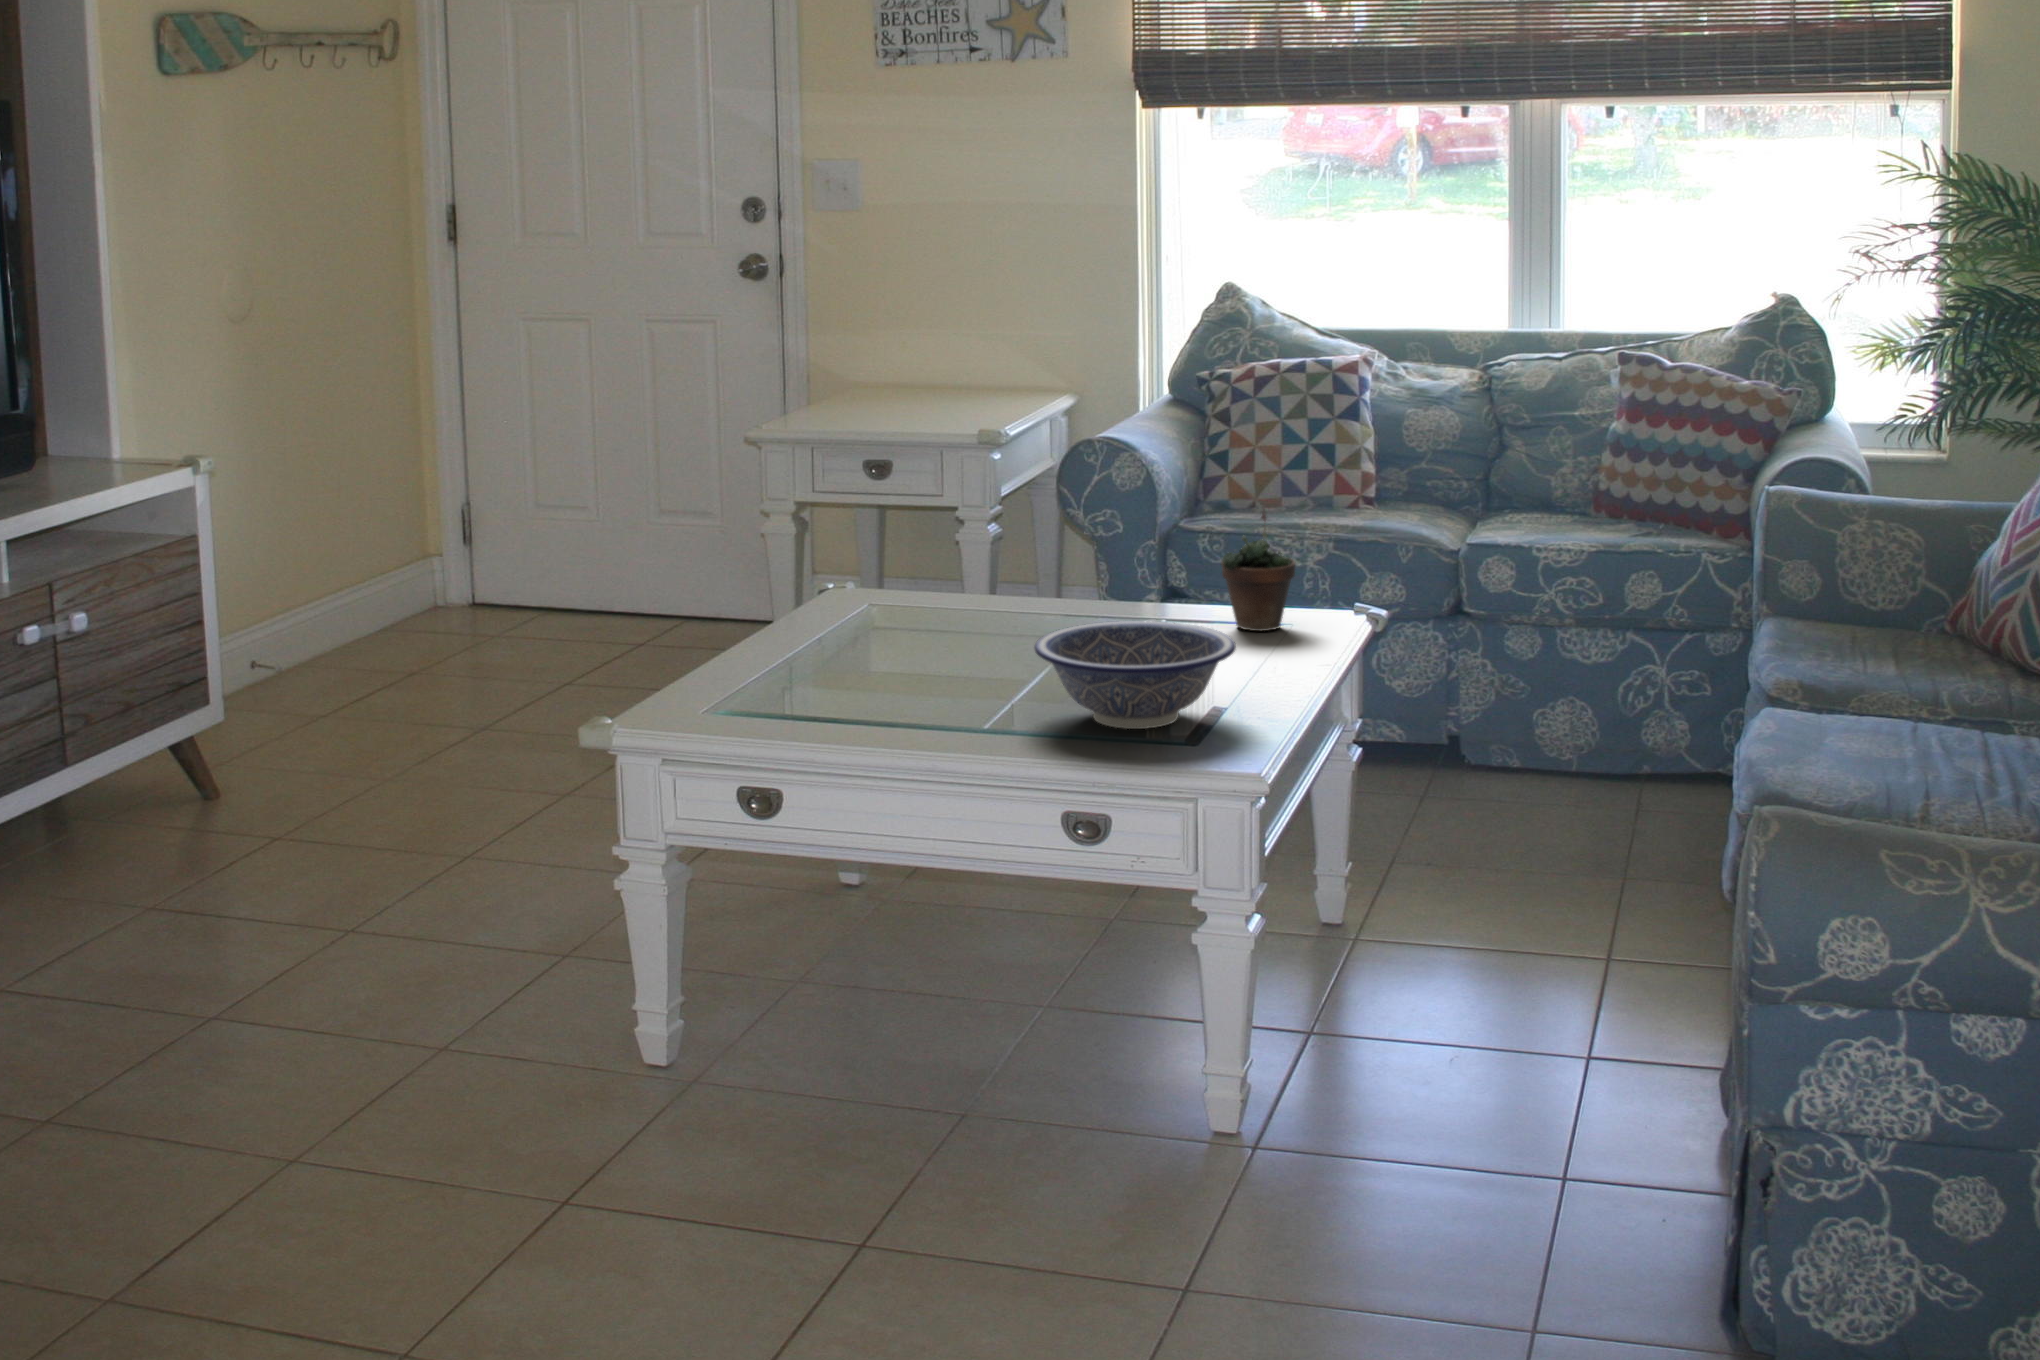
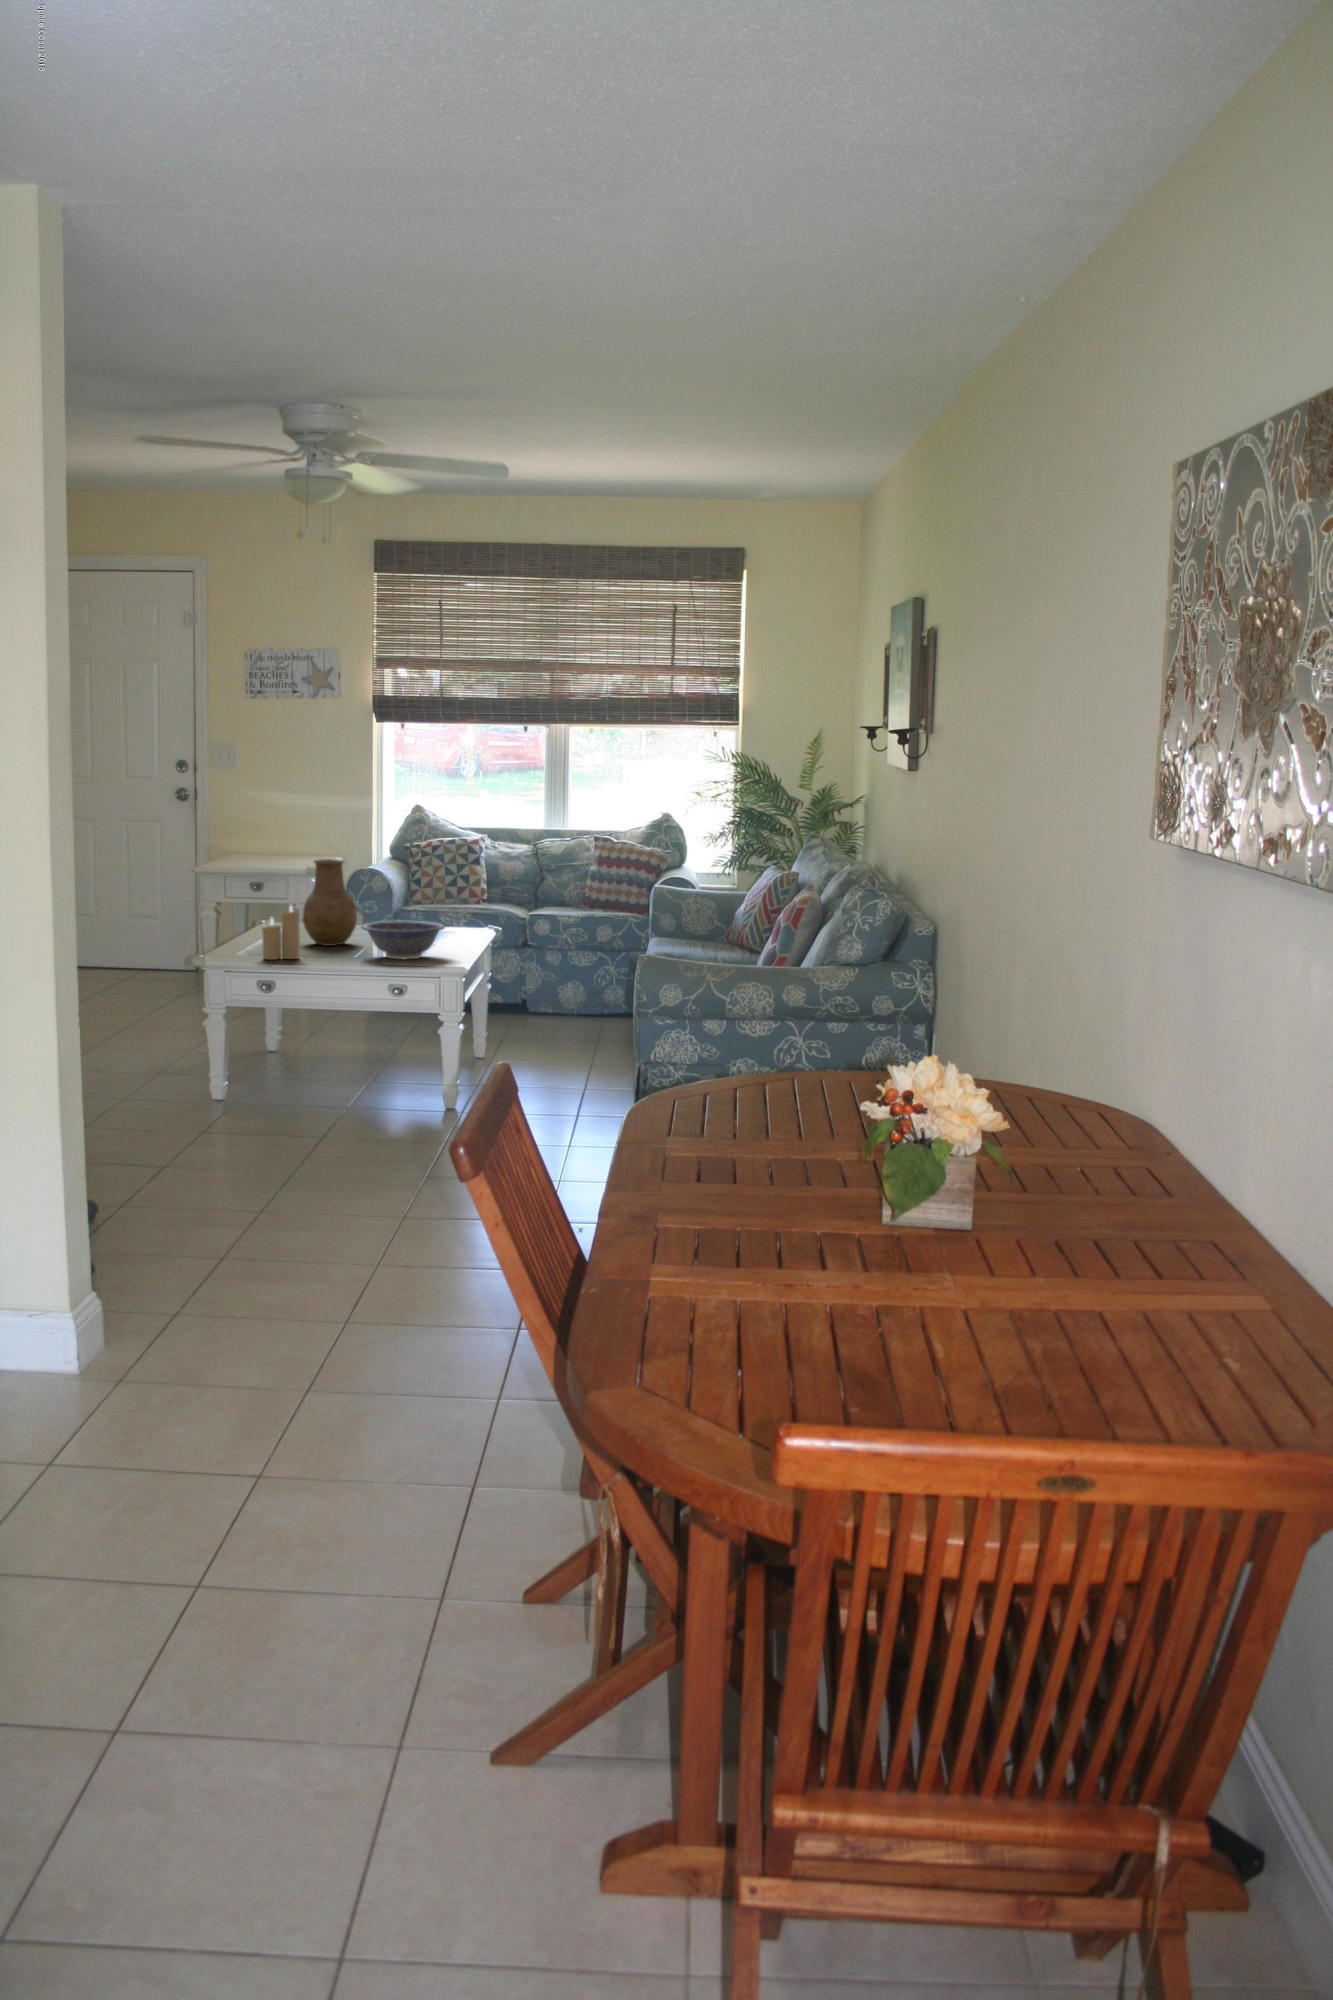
vase: none [920,463,1044,666] -> present [303,859,357,946]
succulent plant: present [1222,510,1295,631] -> none [431,884,463,937]
candle: none [803,594,889,726] -> present [262,906,300,960]

